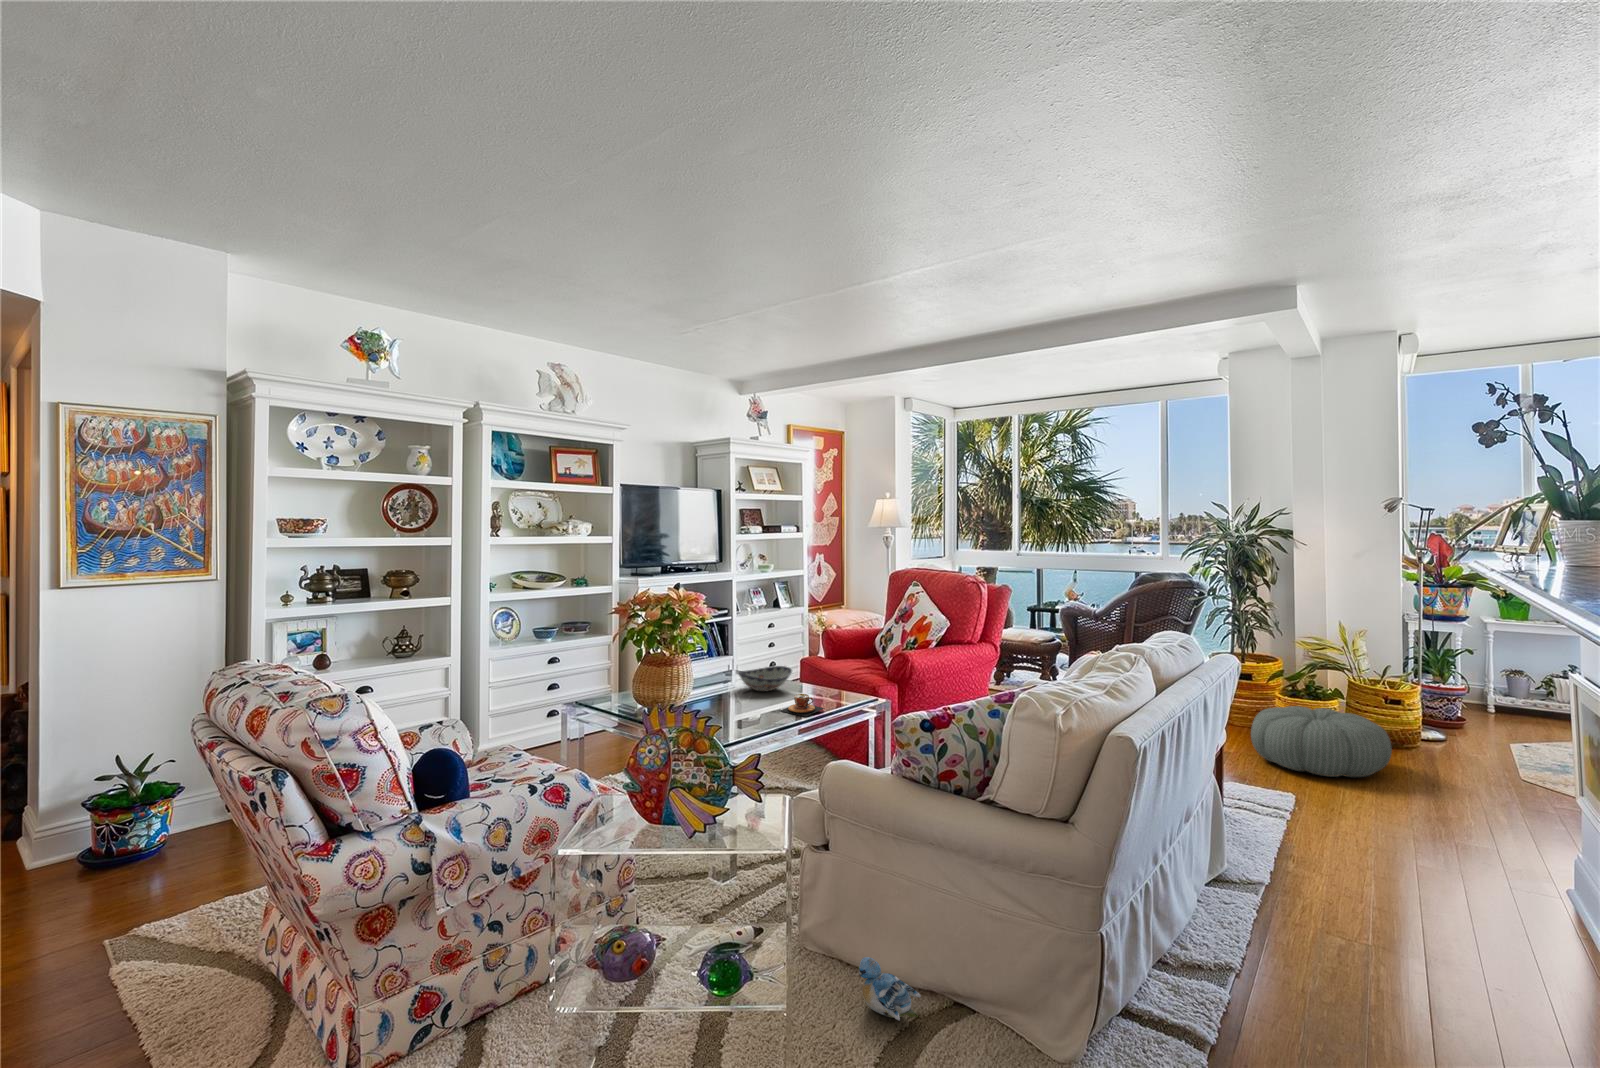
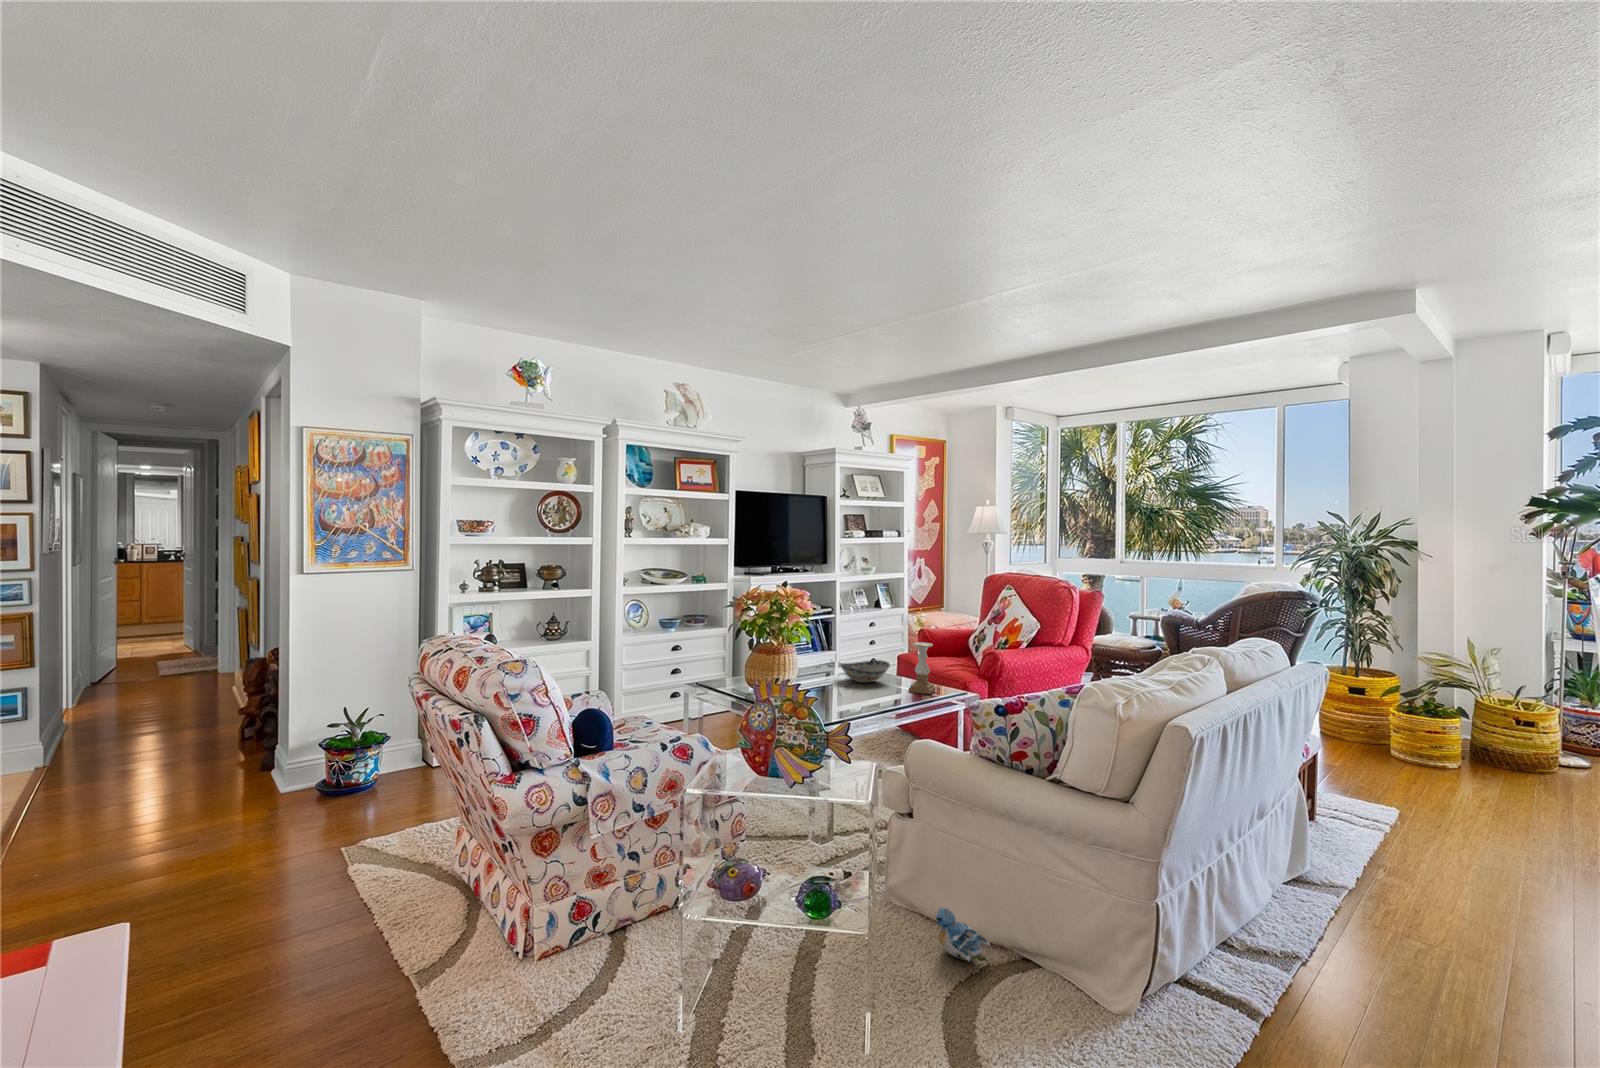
candle holder: none [813,645,841,701] -> present [909,642,936,694]
teacup: present [780,694,824,717] -> none [877,685,919,706]
pouf: present [1251,706,1392,777] -> none [1358,723,1513,797]

